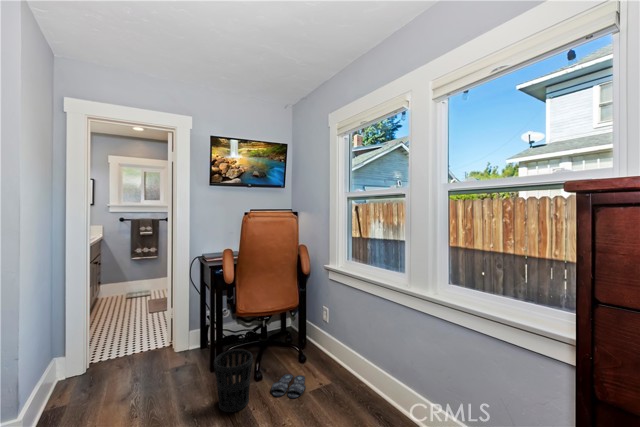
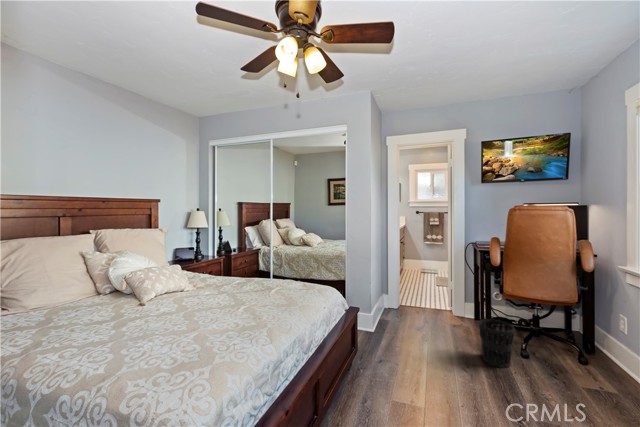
slippers: present [271,374,306,399] -> none [535,363,580,385]

